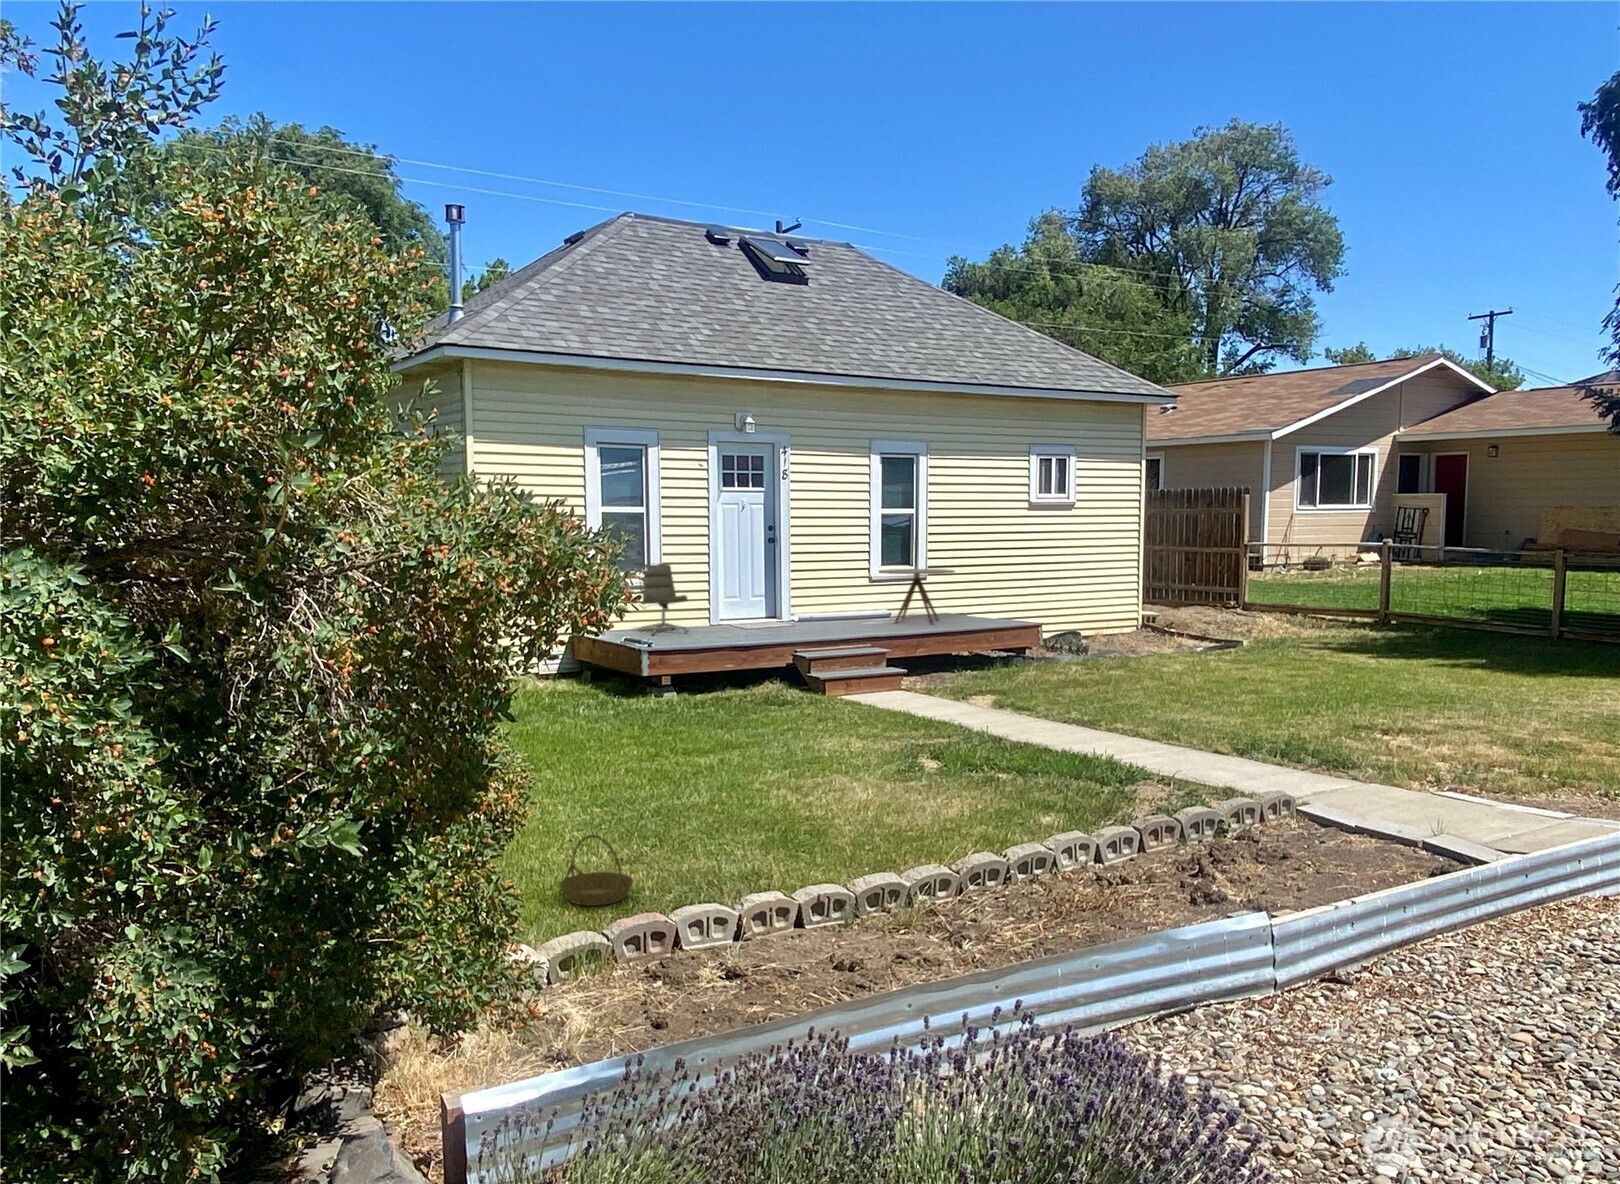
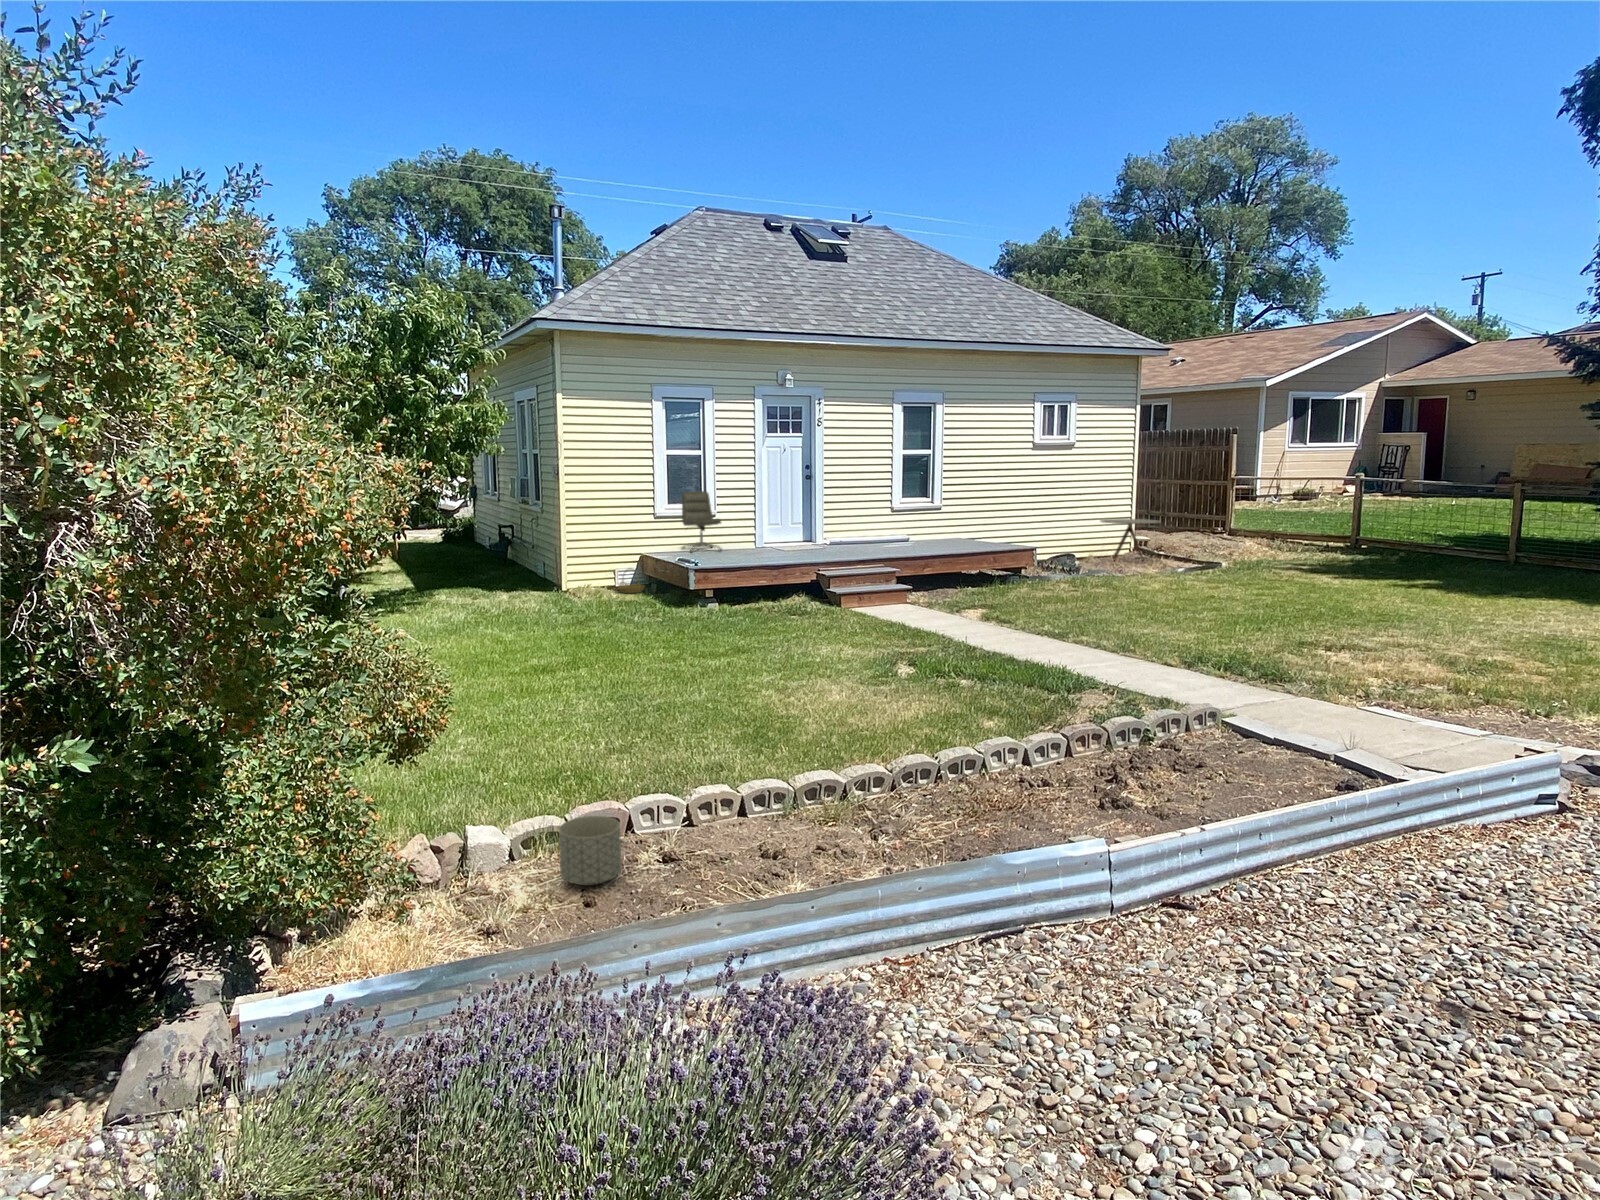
round table: present [879,569,955,624] -> present [1101,519,1160,562]
basket: present [559,835,633,906] -> present [617,570,644,593]
planter: none [686,910,751,986] -> present [559,816,621,886]

